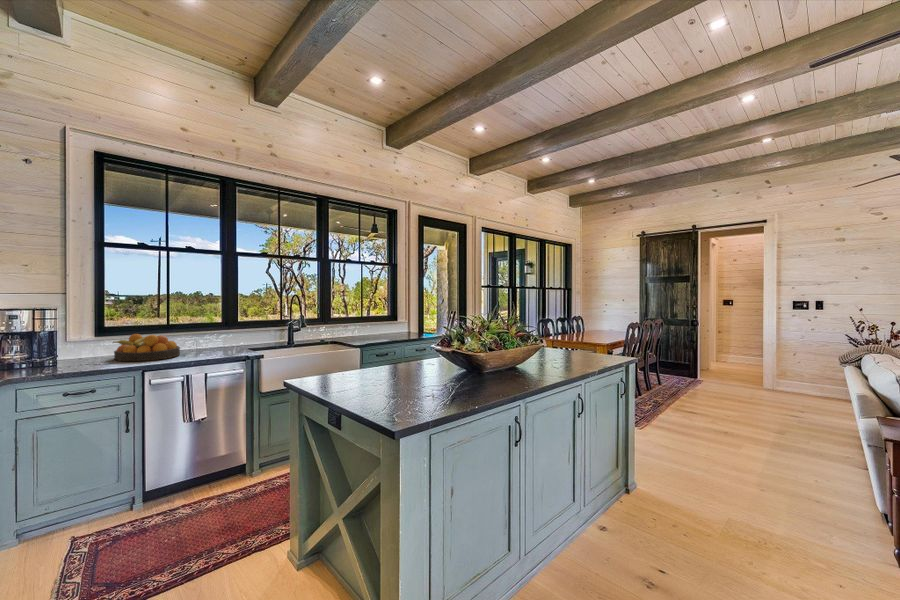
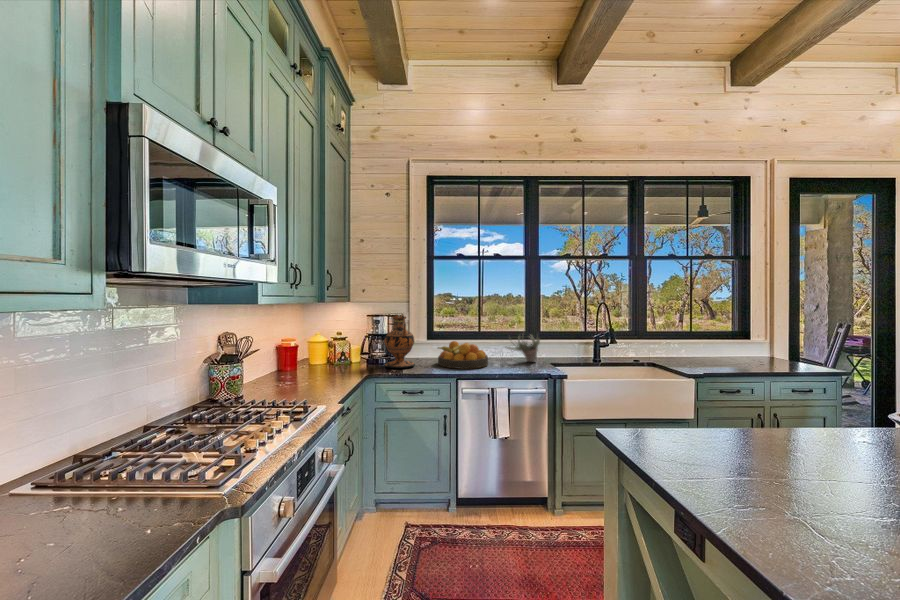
vase: none [30,307,81,368] -> present [384,315,415,368]
succulent plant: none [199,317,237,349] -> present [507,336,540,362]

